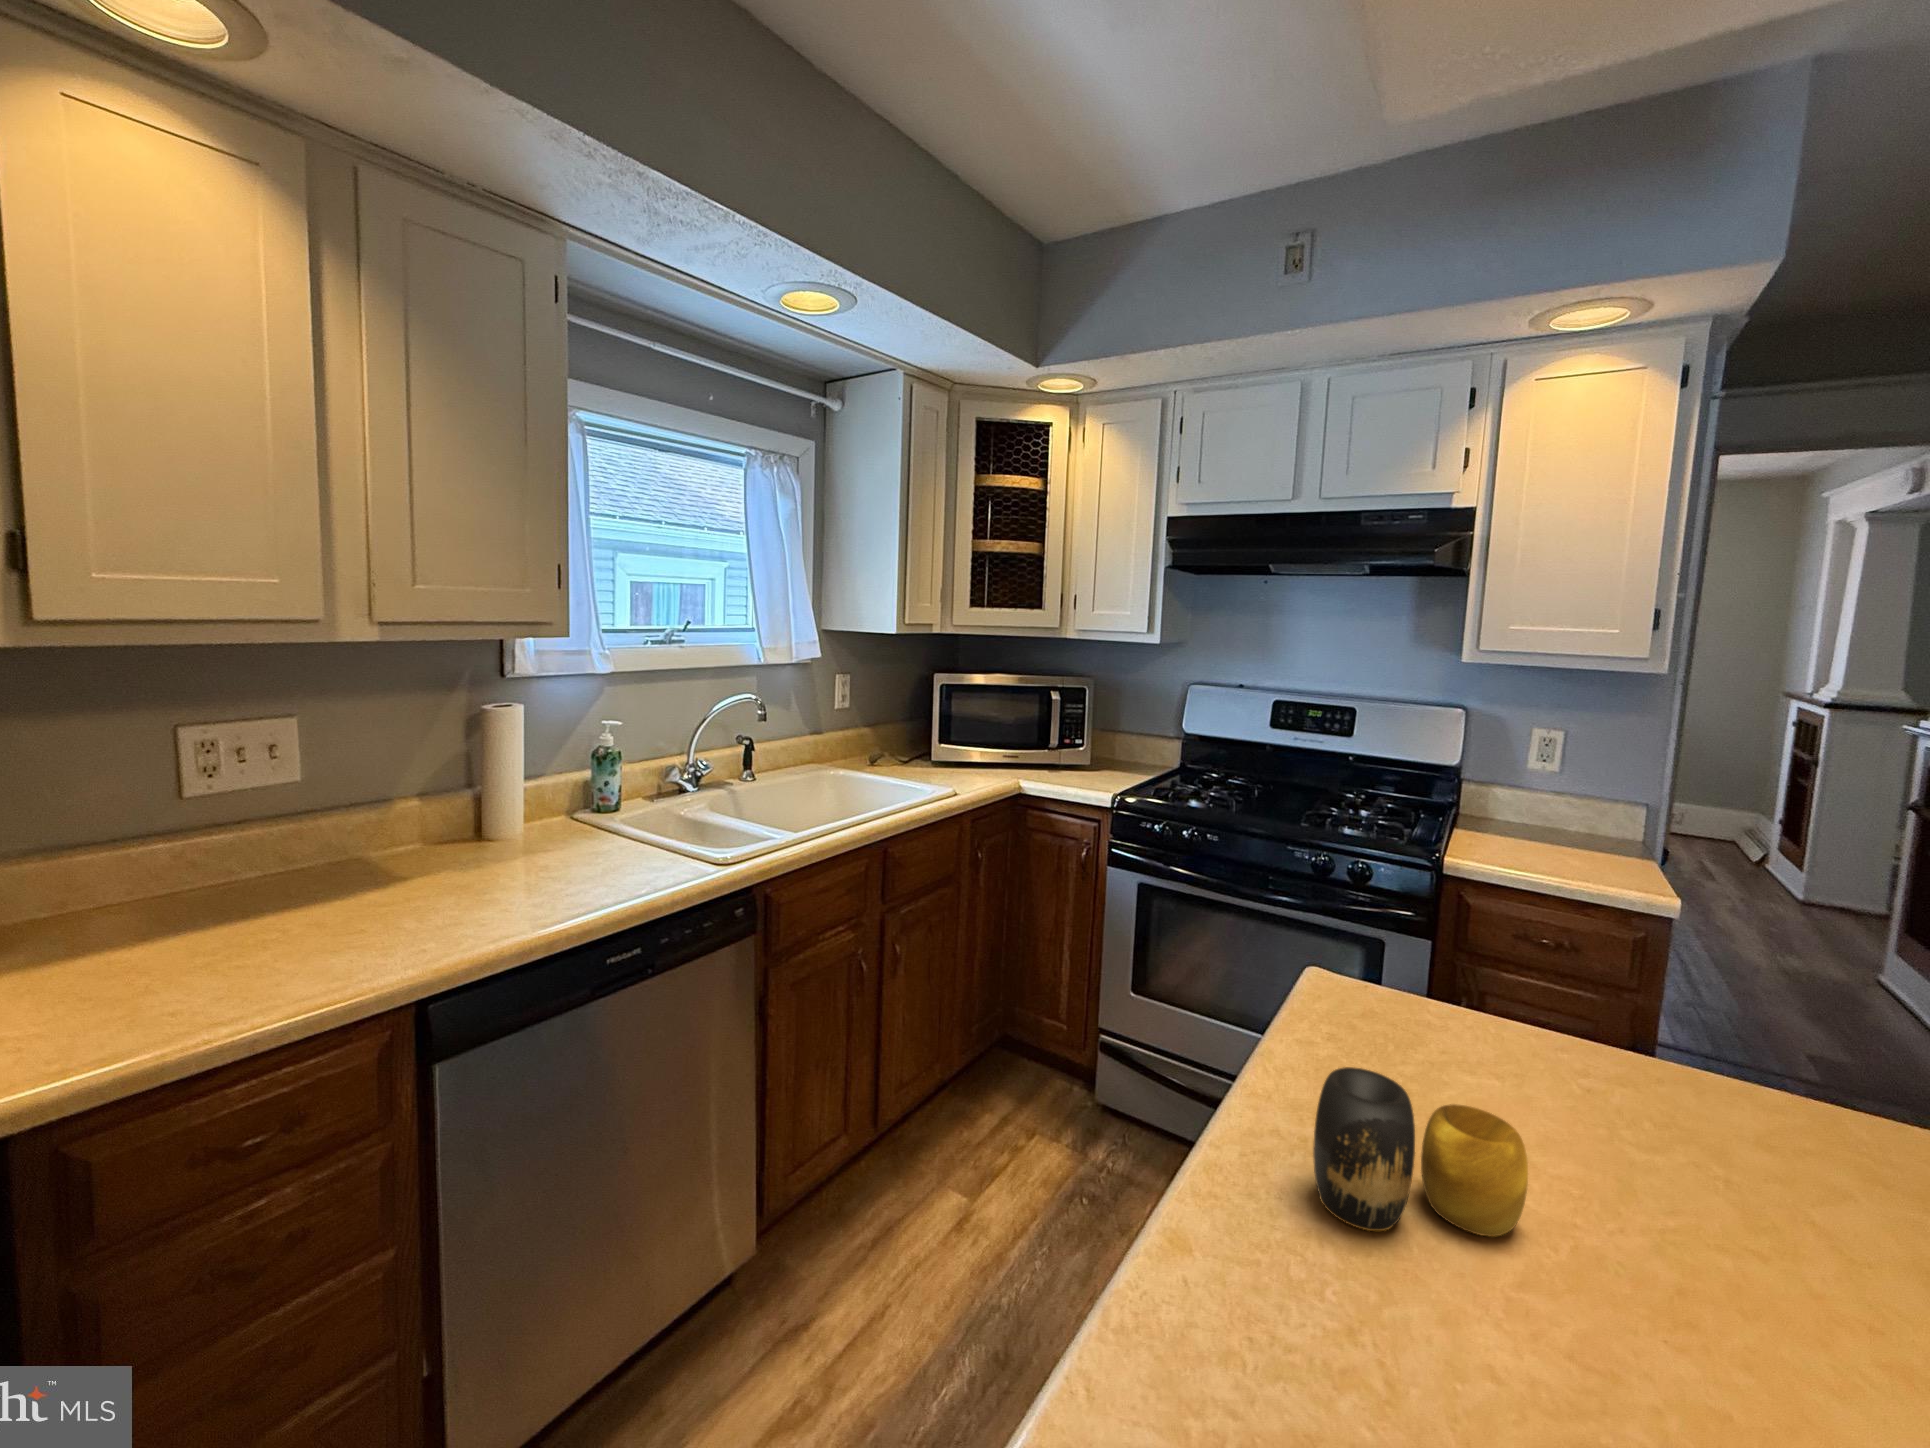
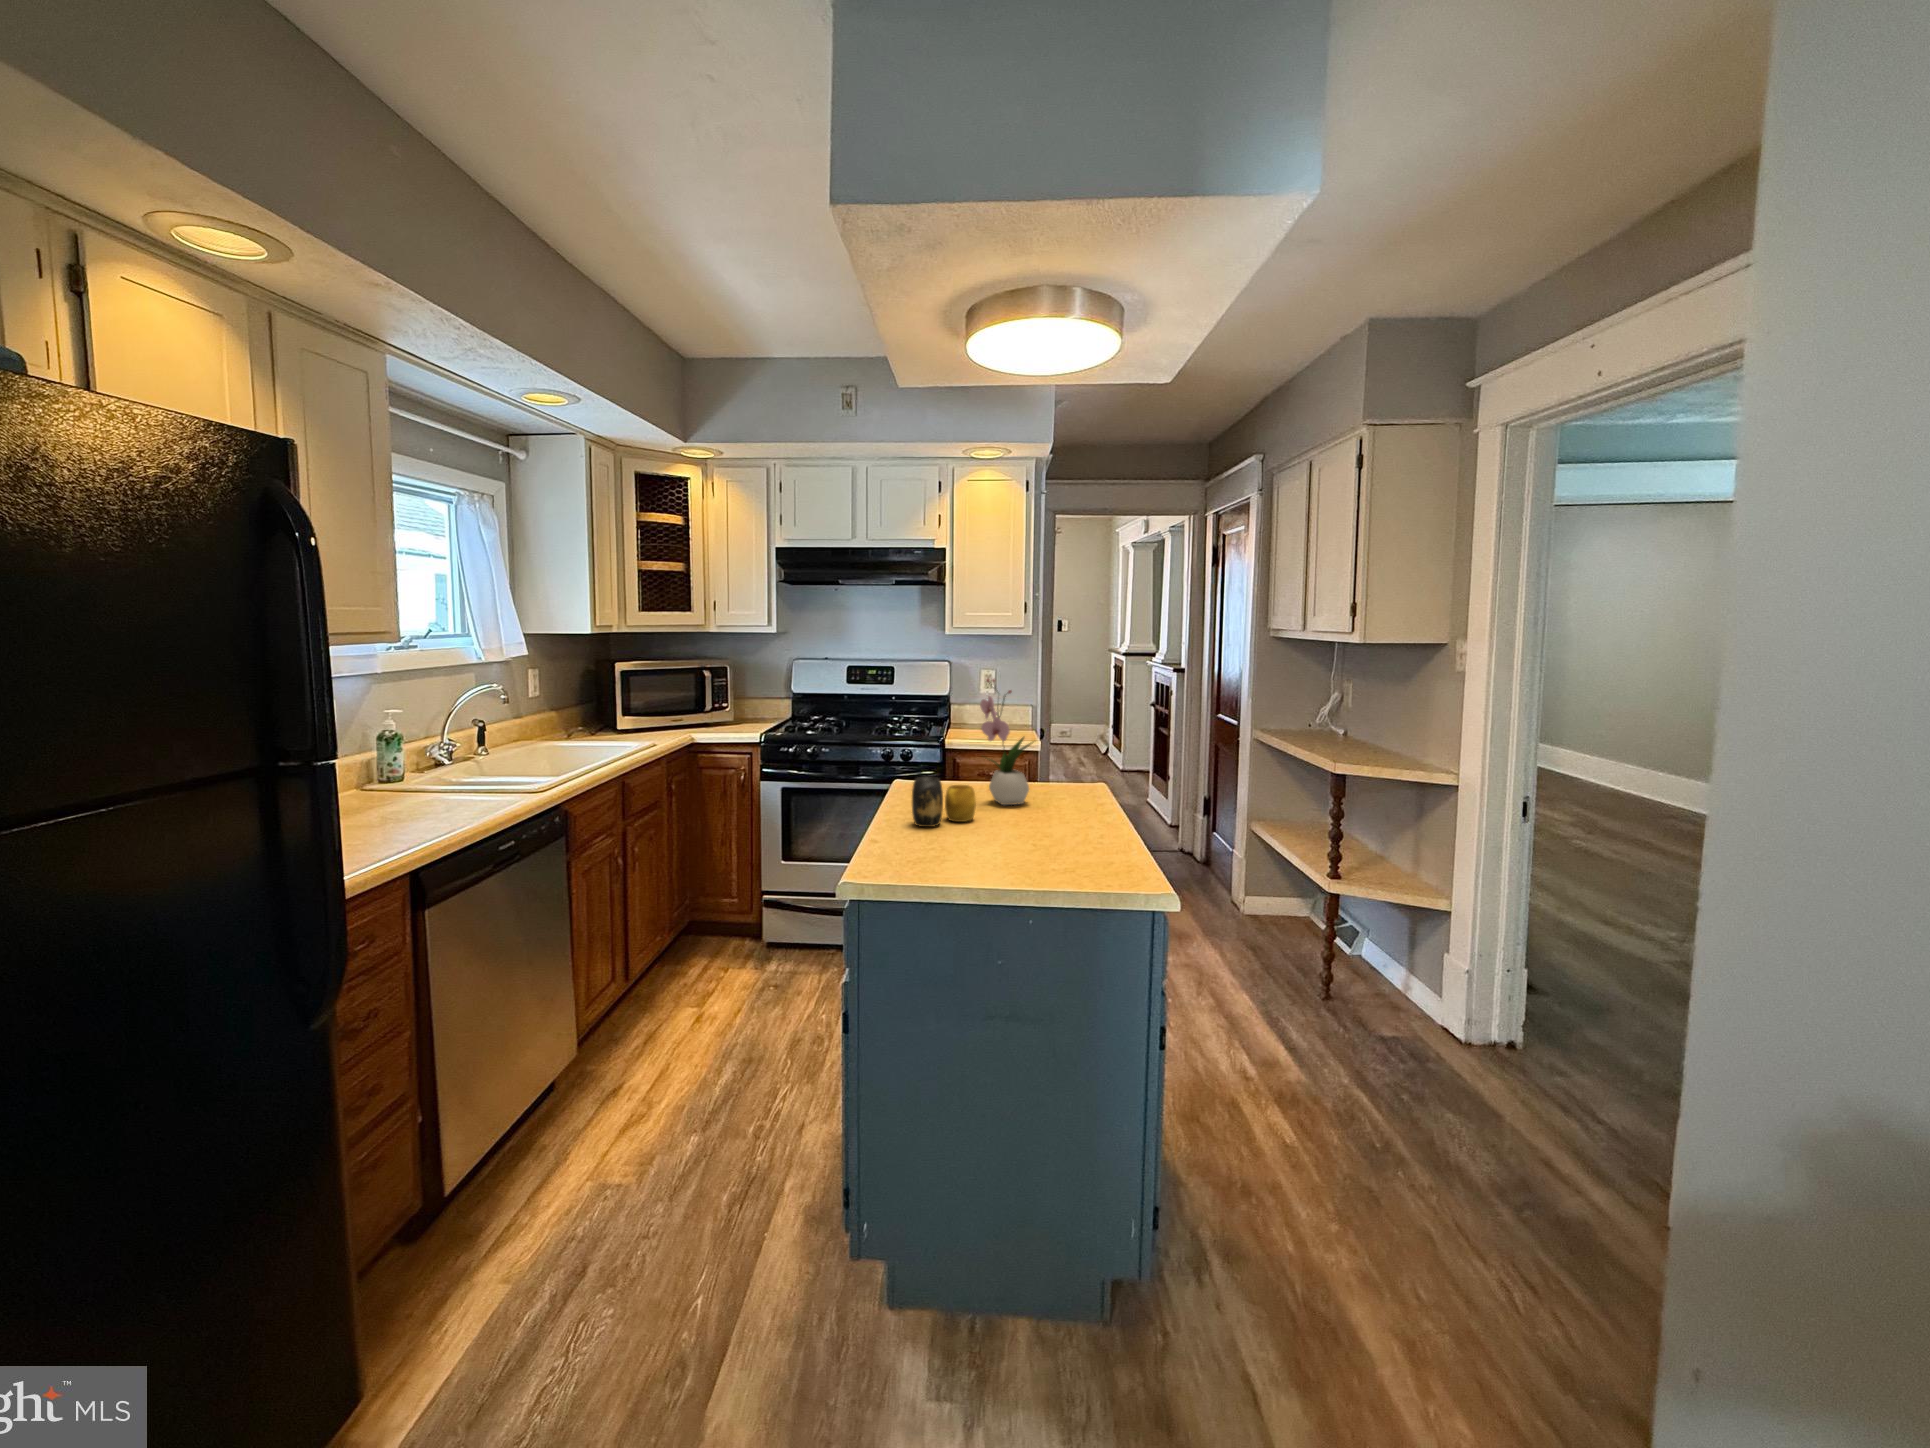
flower arrangement: none [1547,807,1767,1188] -> present [980,679,1031,805]

